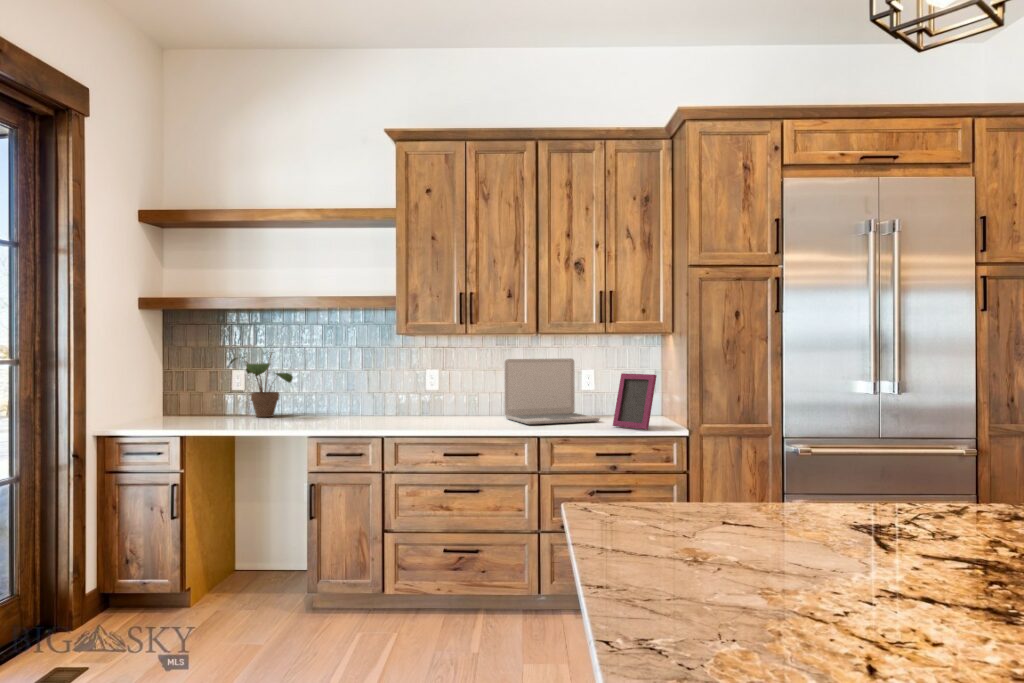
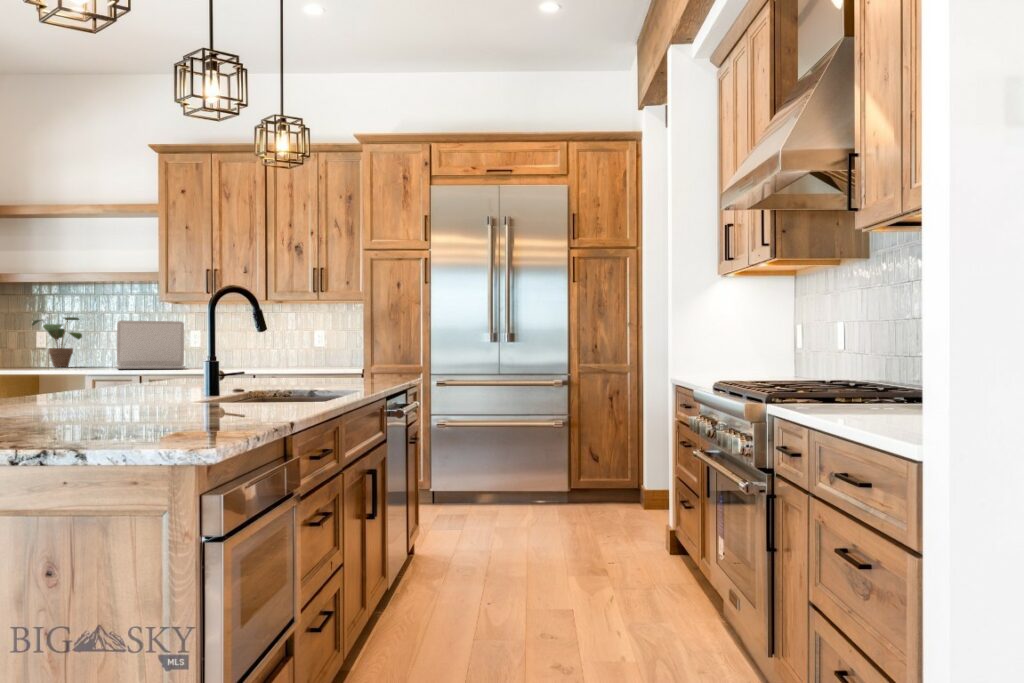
laptop: present [505,359,600,424] -> present [116,320,185,369]
picture frame: present [613,373,656,430] -> none [317,329,345,370]

